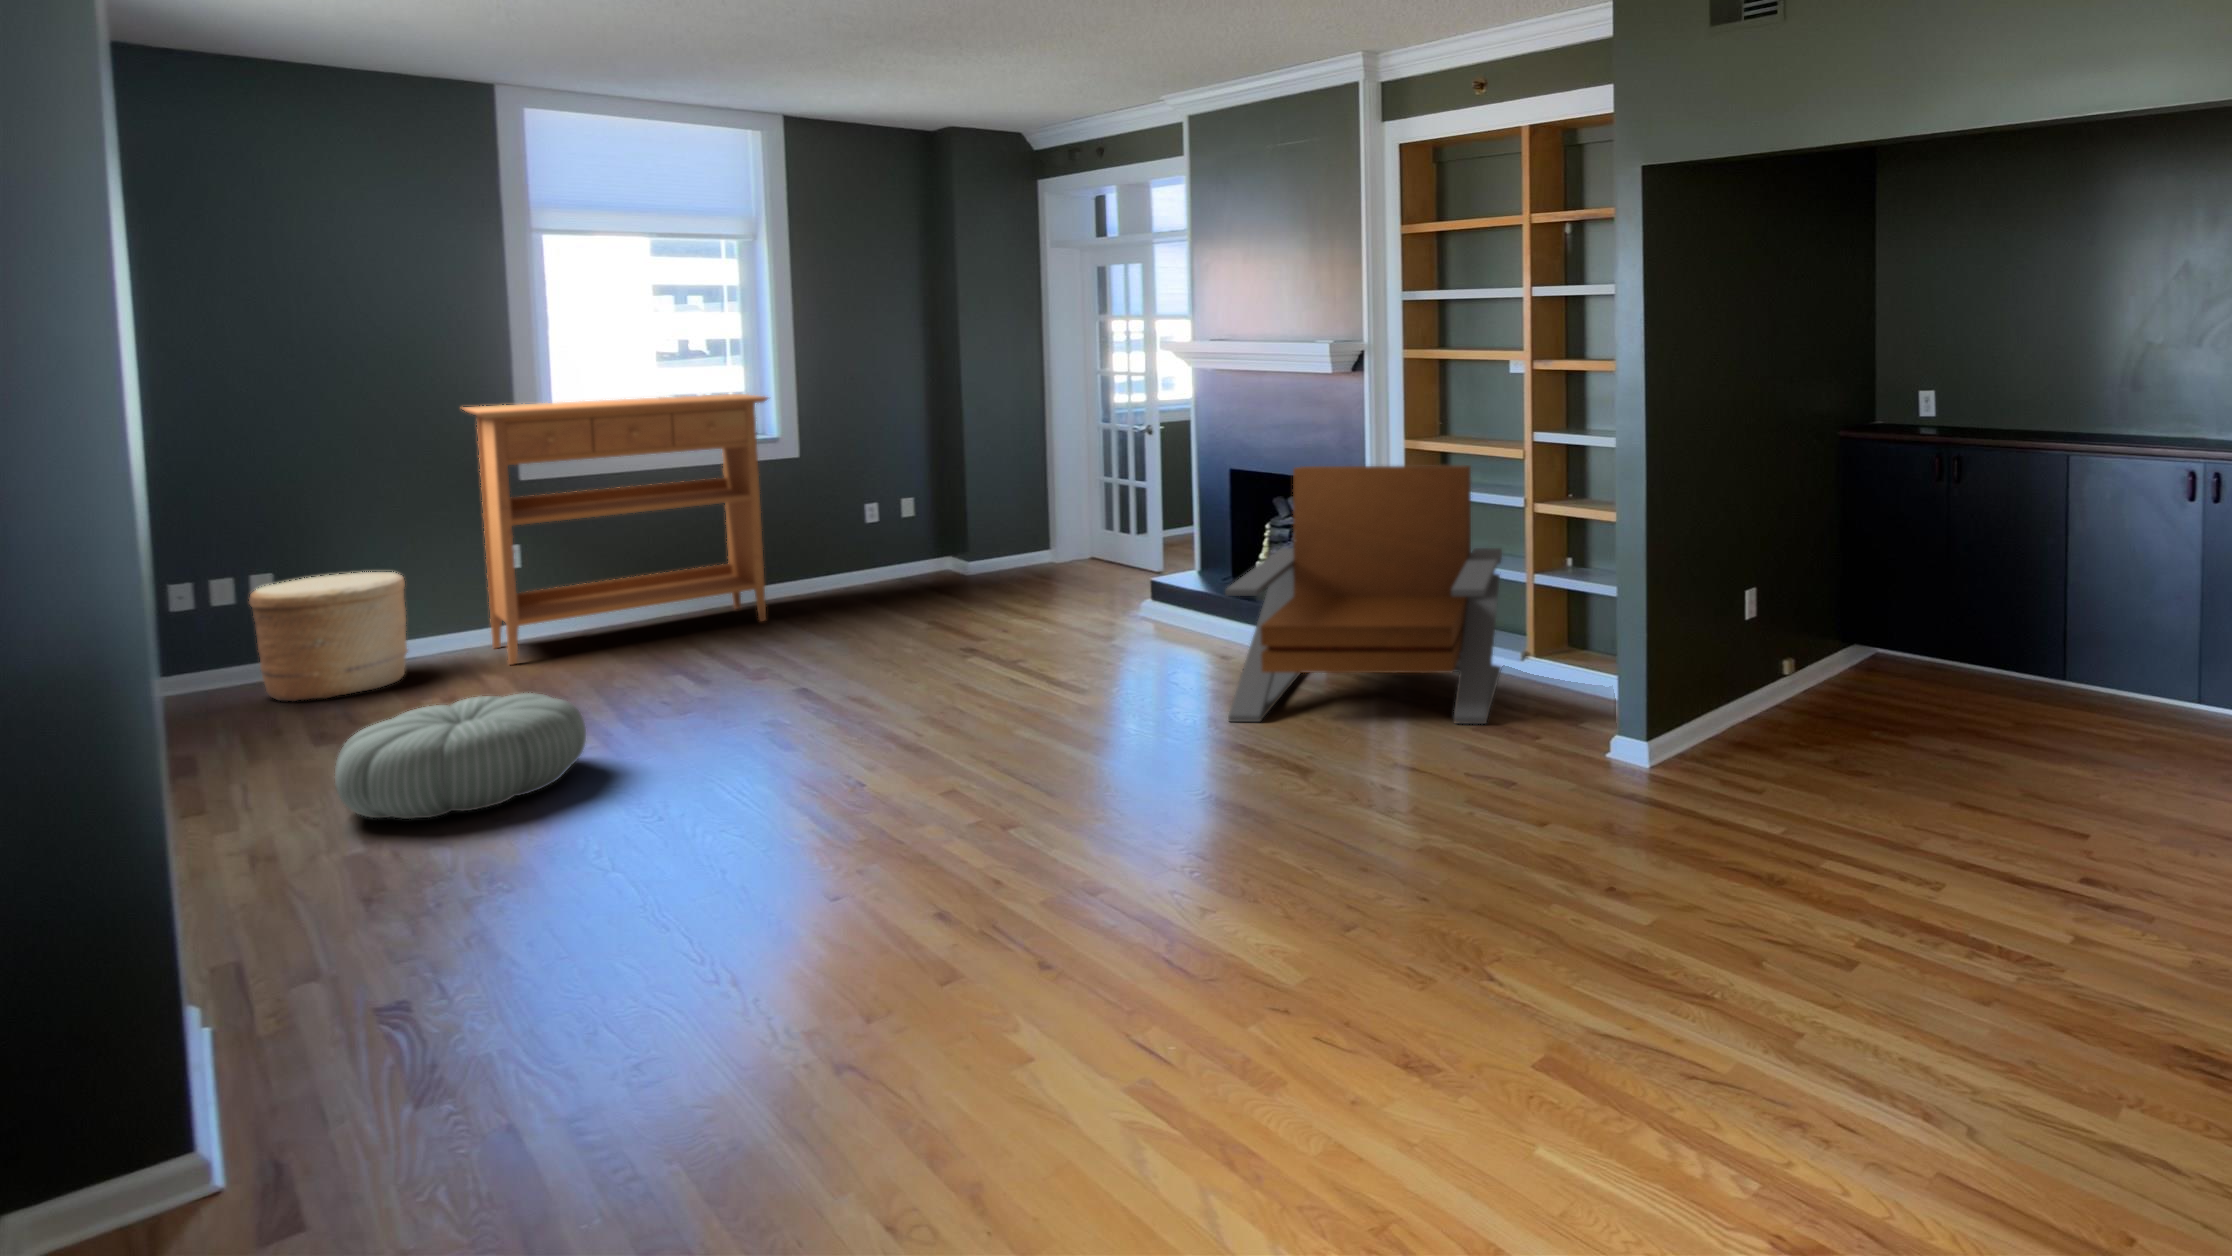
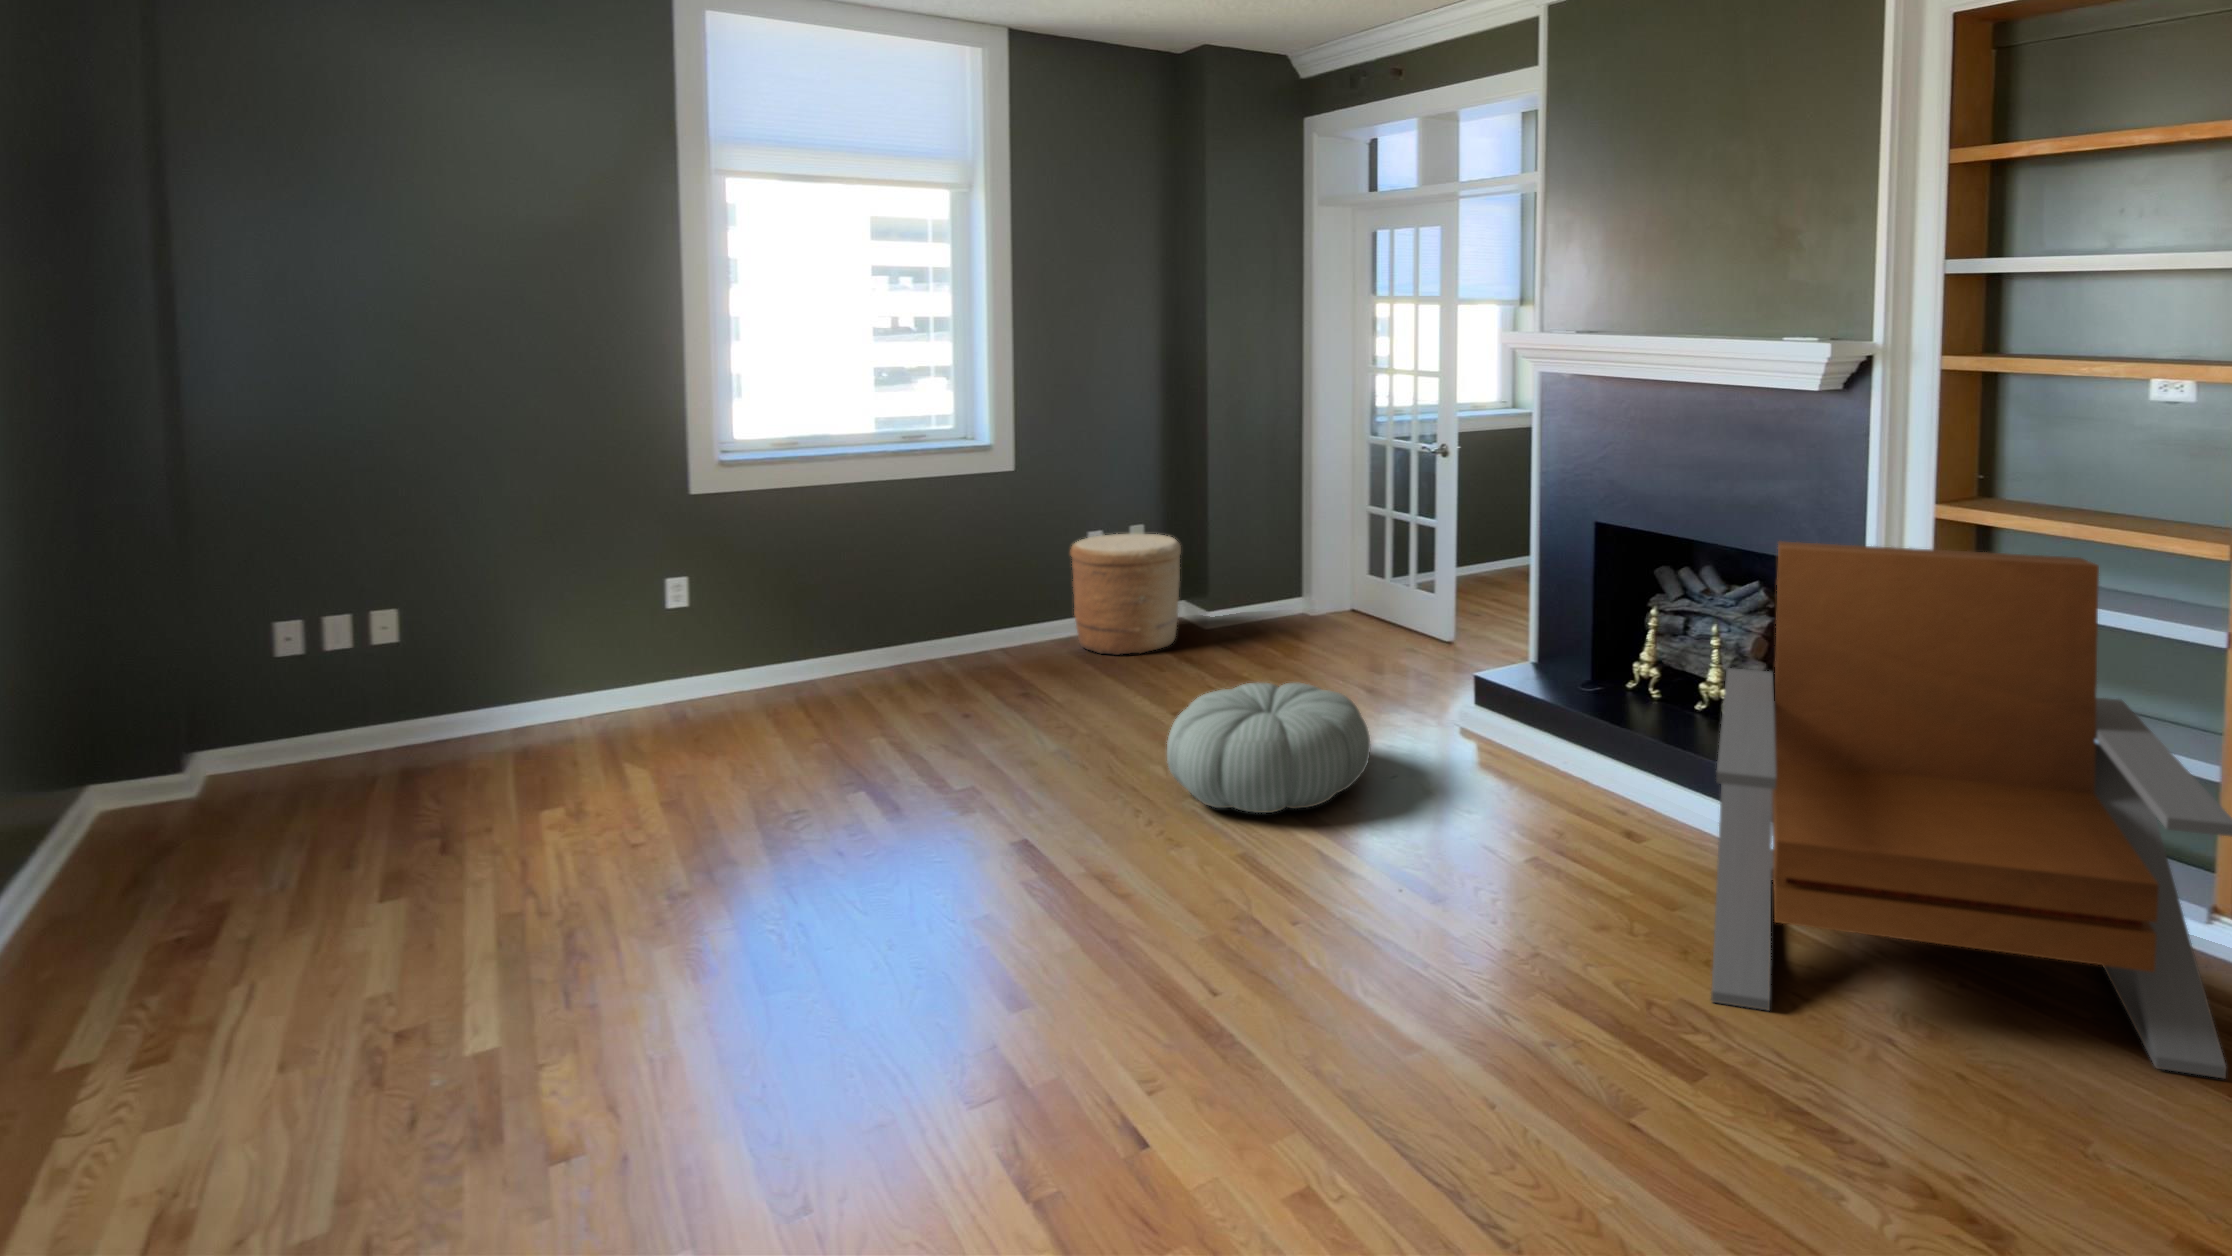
console table: present [463,394,768,664] -> none [629,388,989,741]
woven basket: present [250,572,408,701] -> present [1071,534,1181,655]
pouf: present [335,693,586,819] -> present [1167,683,1371,813]

